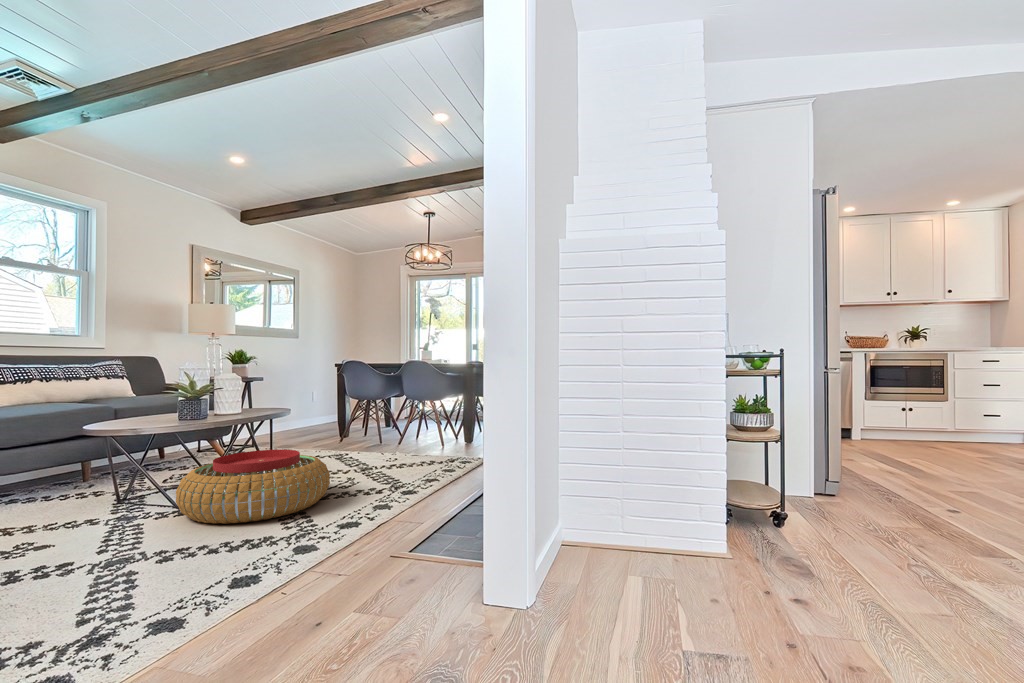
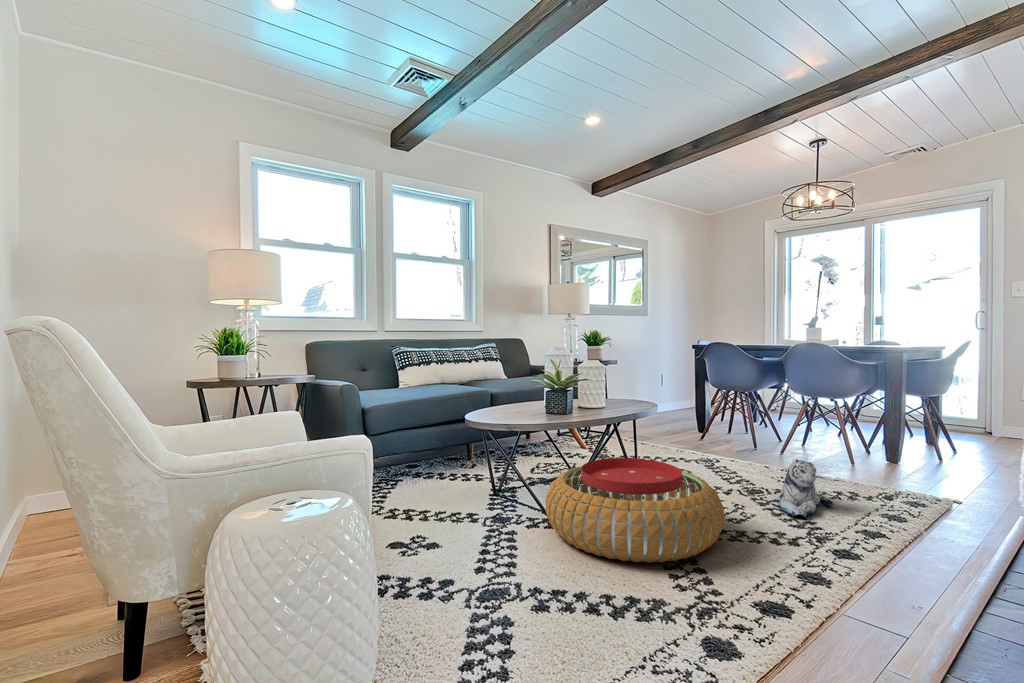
plush toy: none [378,439,414,478] -> present [779,459,833,517]

